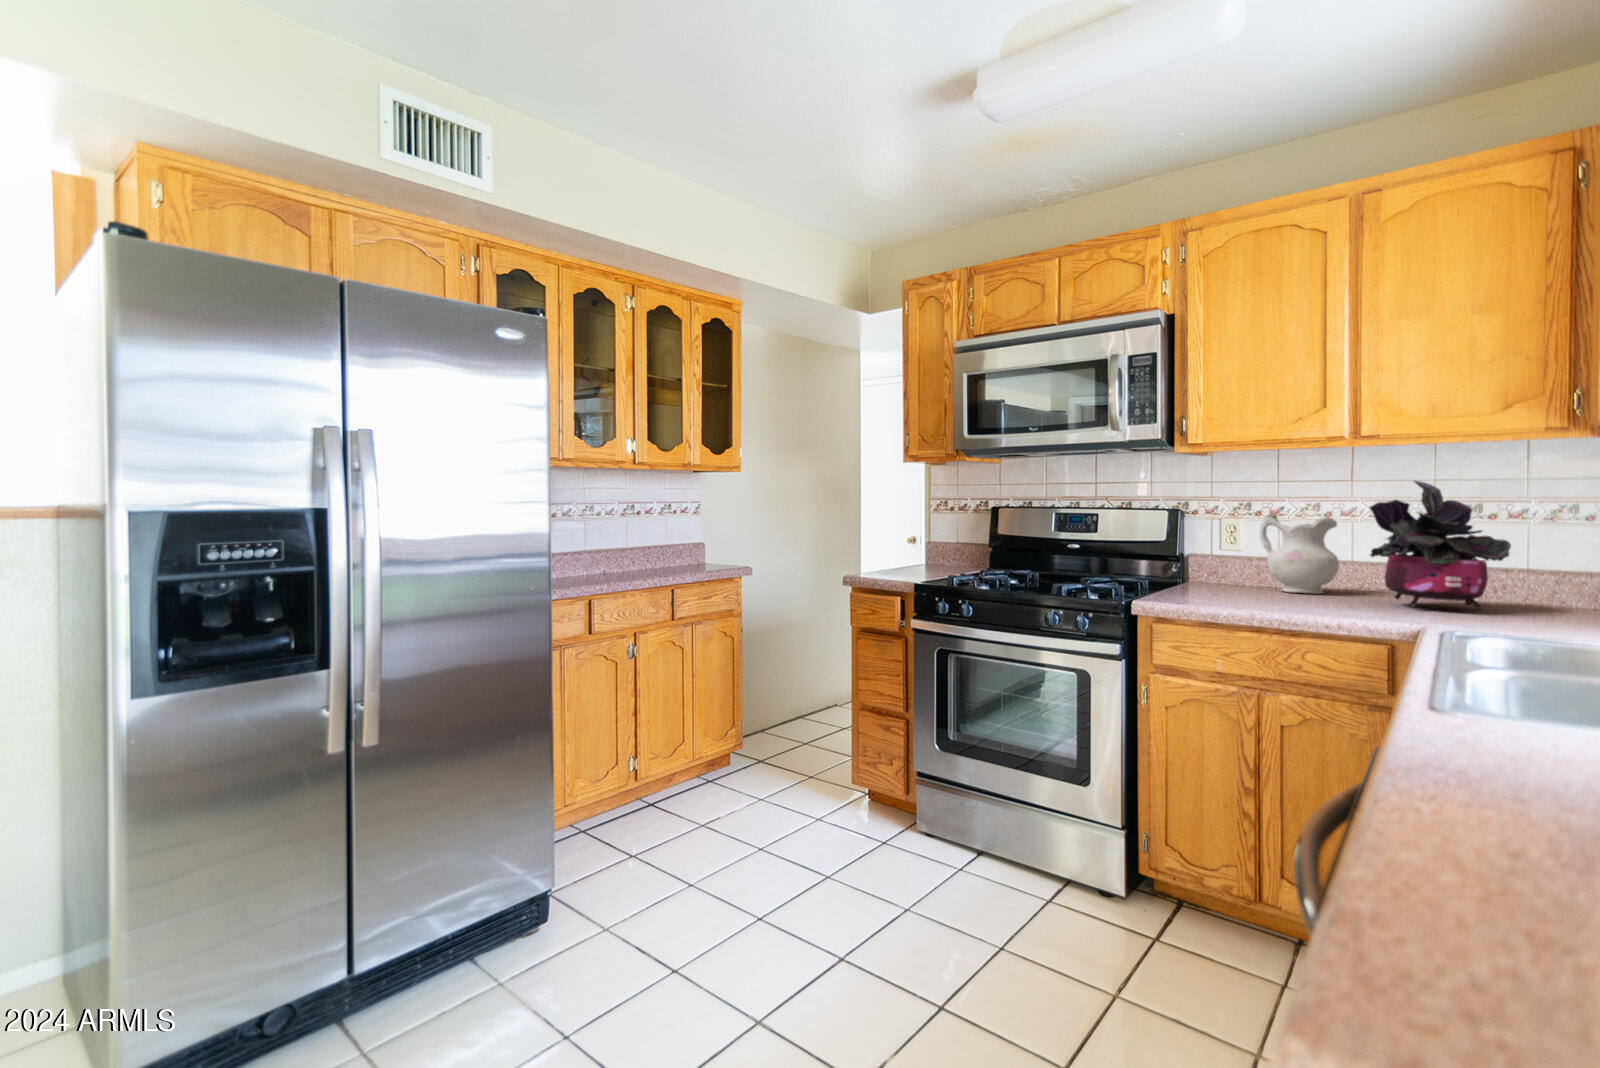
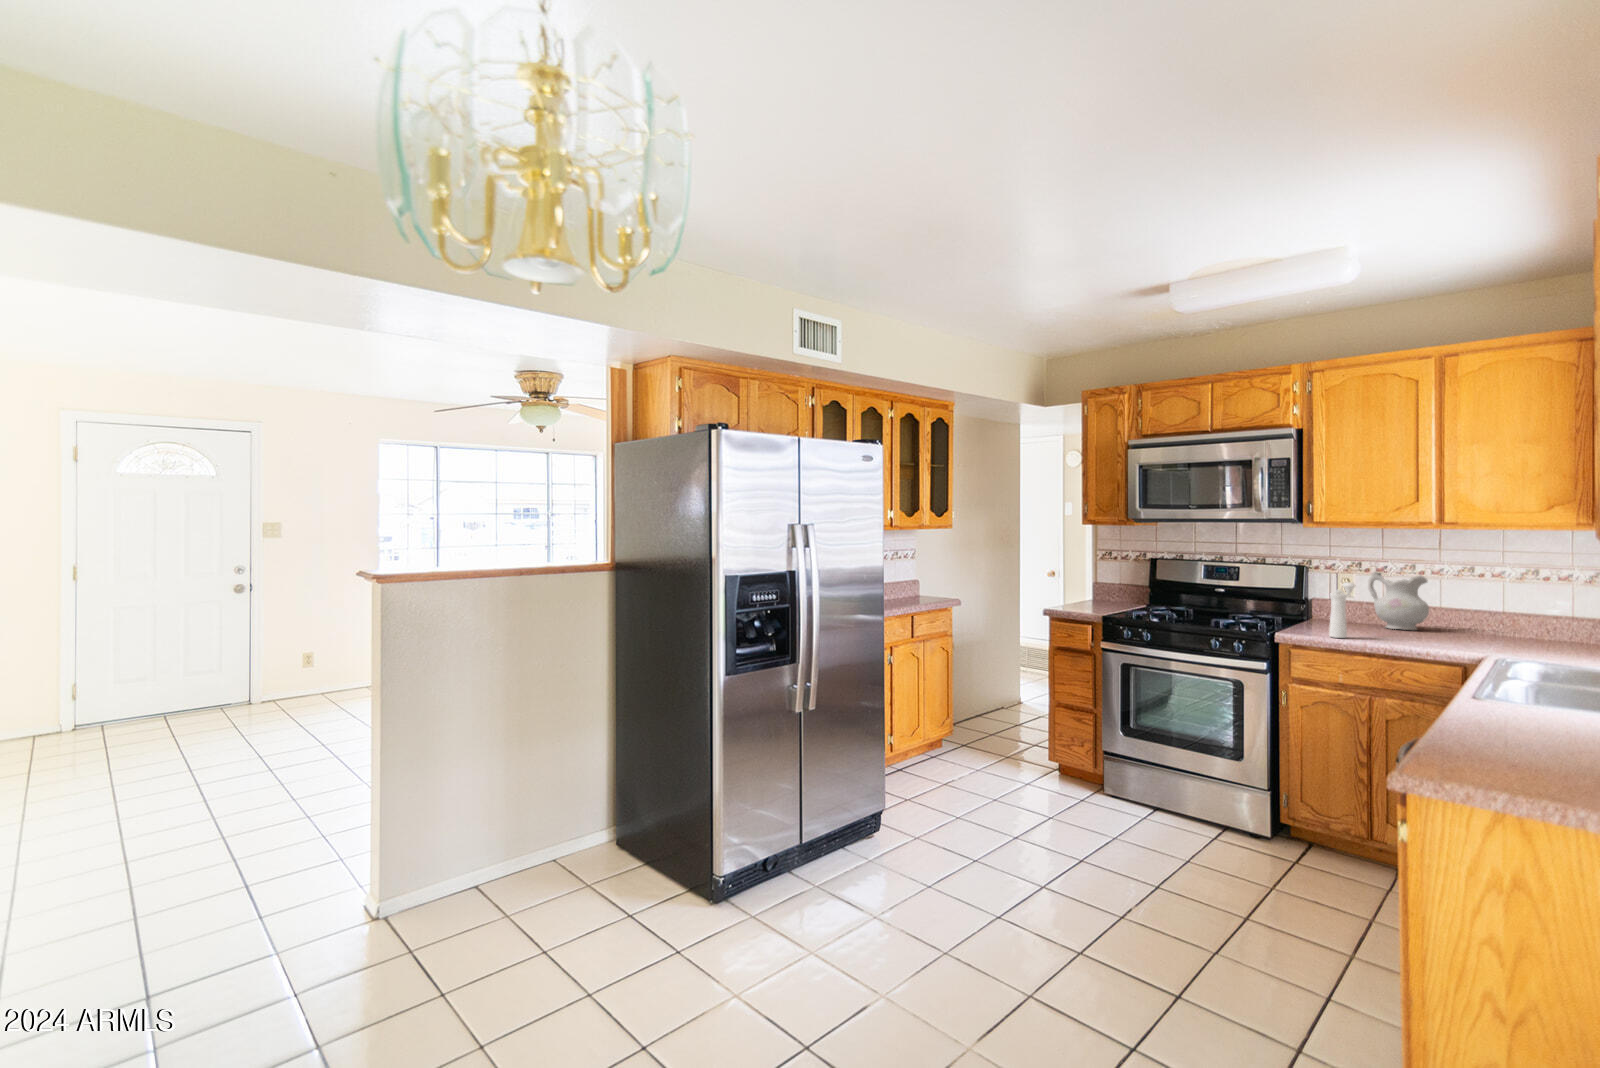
potted plant: present [1370,481,1511,609] -> none [1450,554,1554,644]
pepper mill: none [1204,526,1241,606] -> present [1329,582,1356,638]

